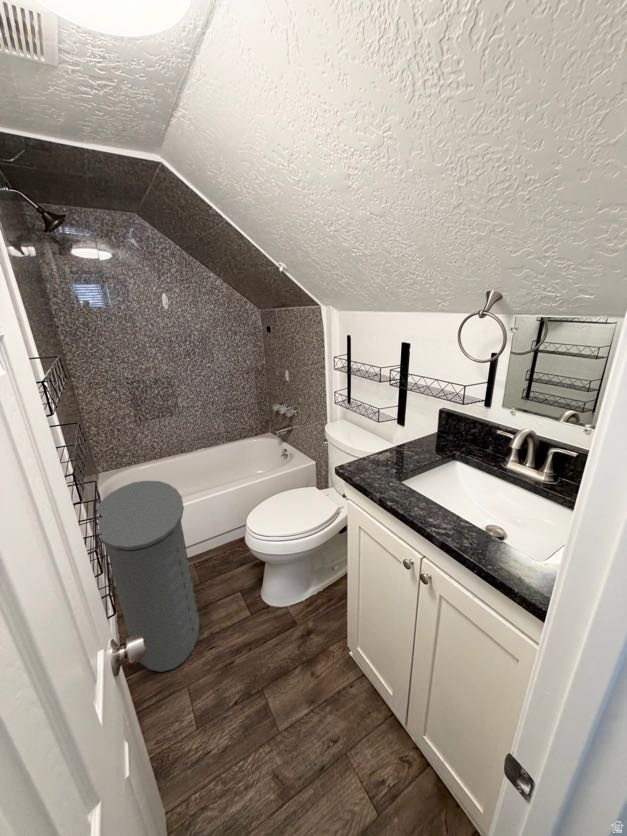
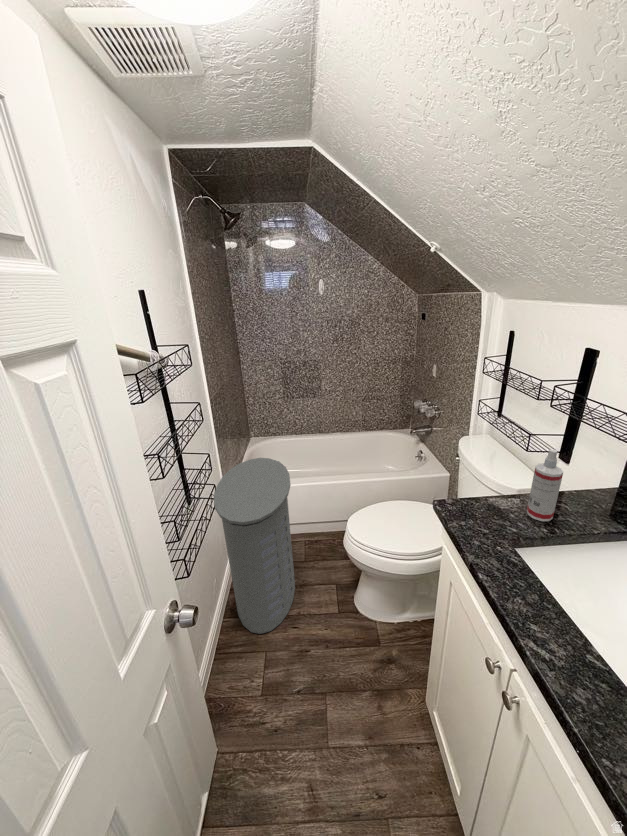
spray bottle: none [398,407,417,461] -> present [527,450,563,521]

